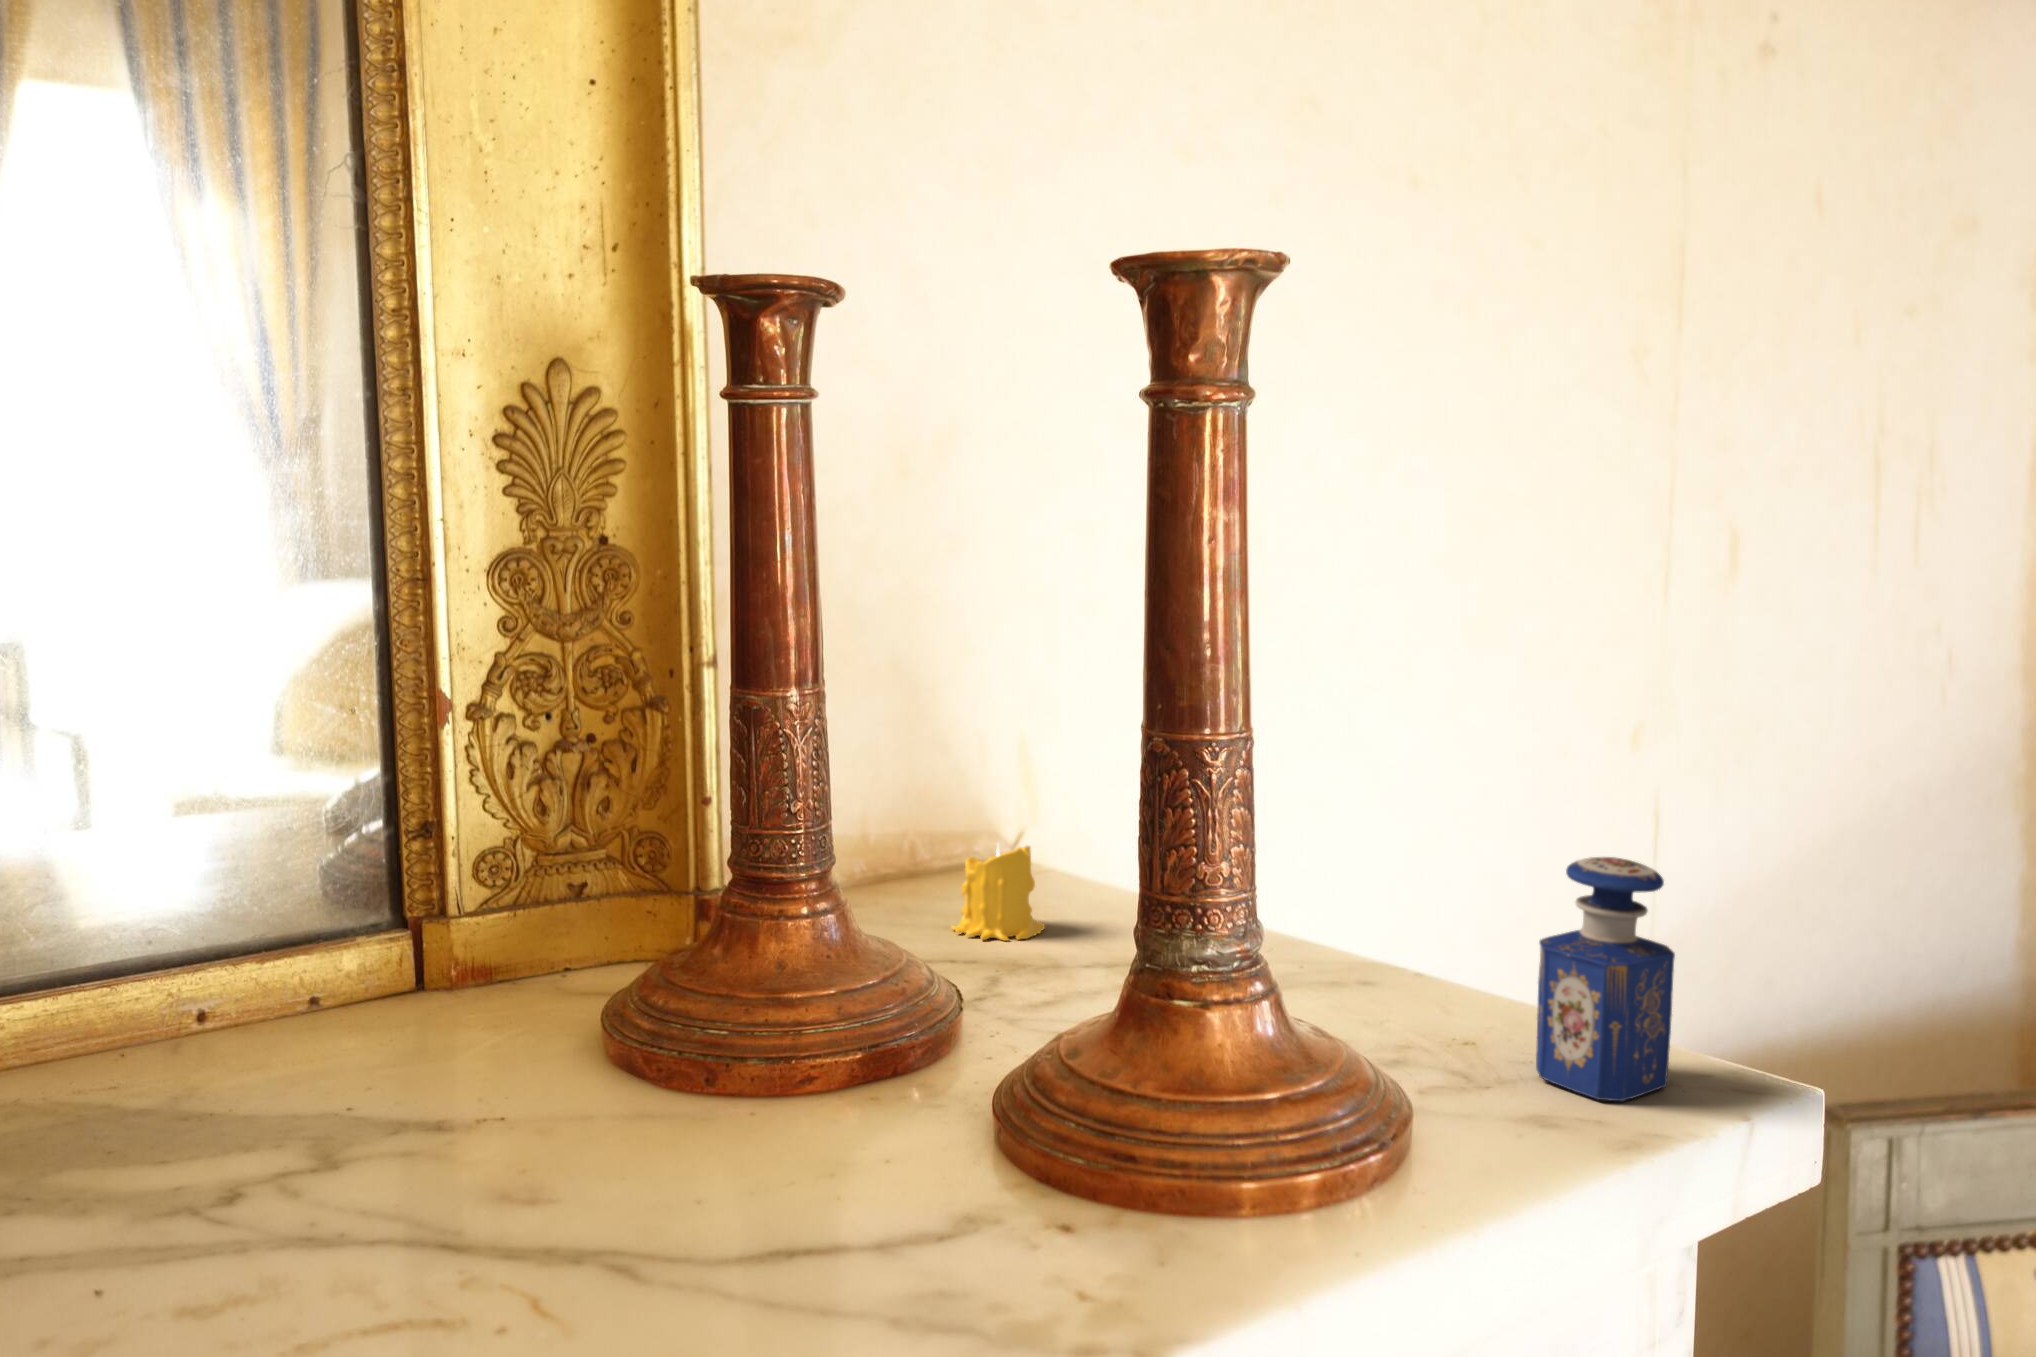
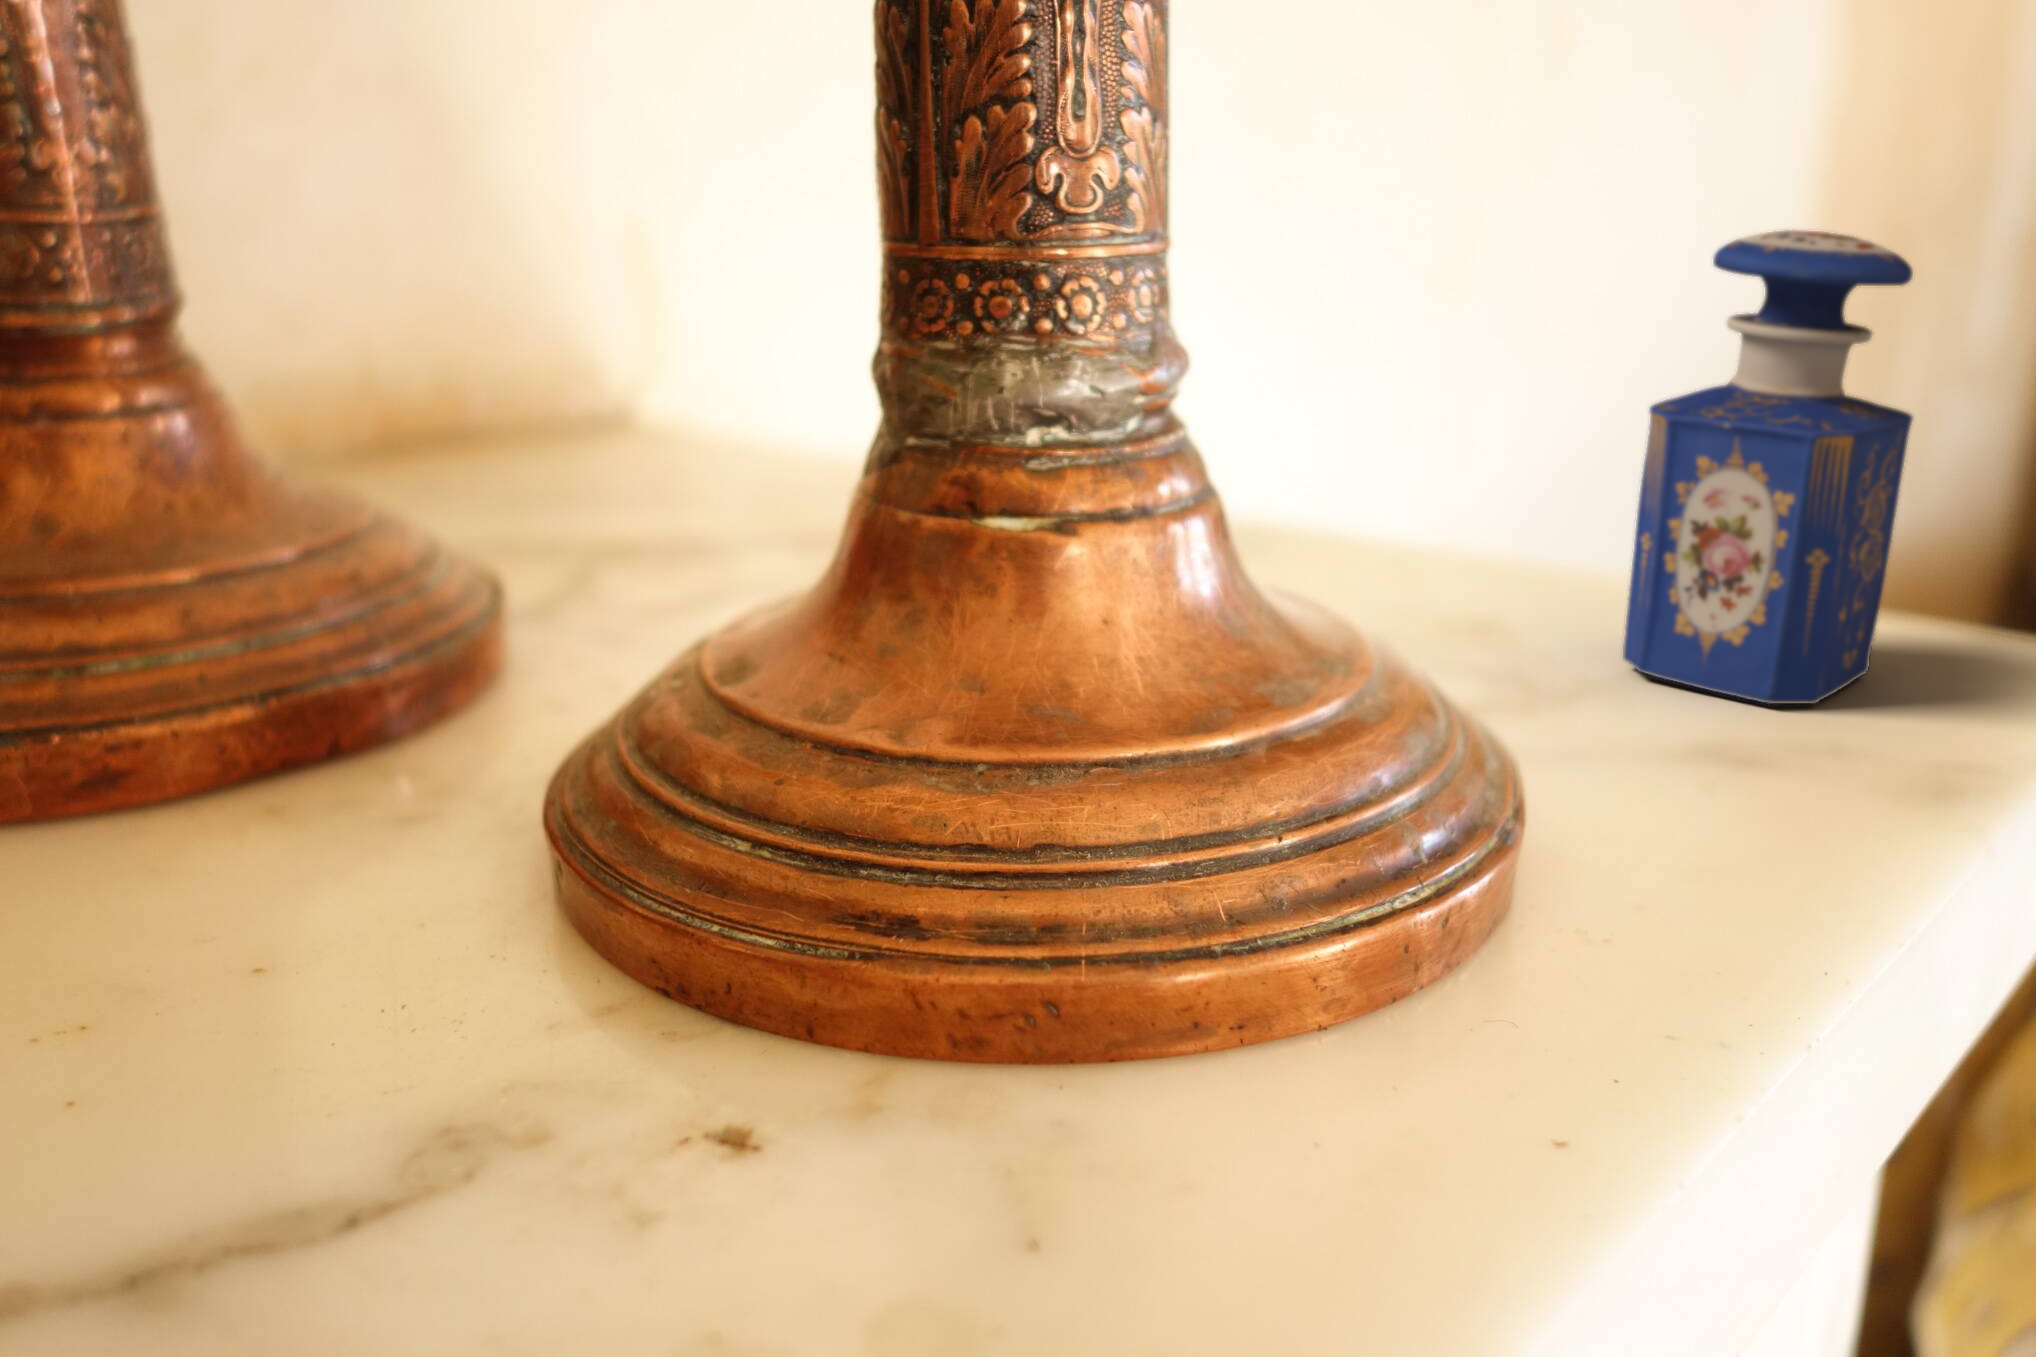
candle: present [951,845,1045,941] -> none [499,337,669,513]

